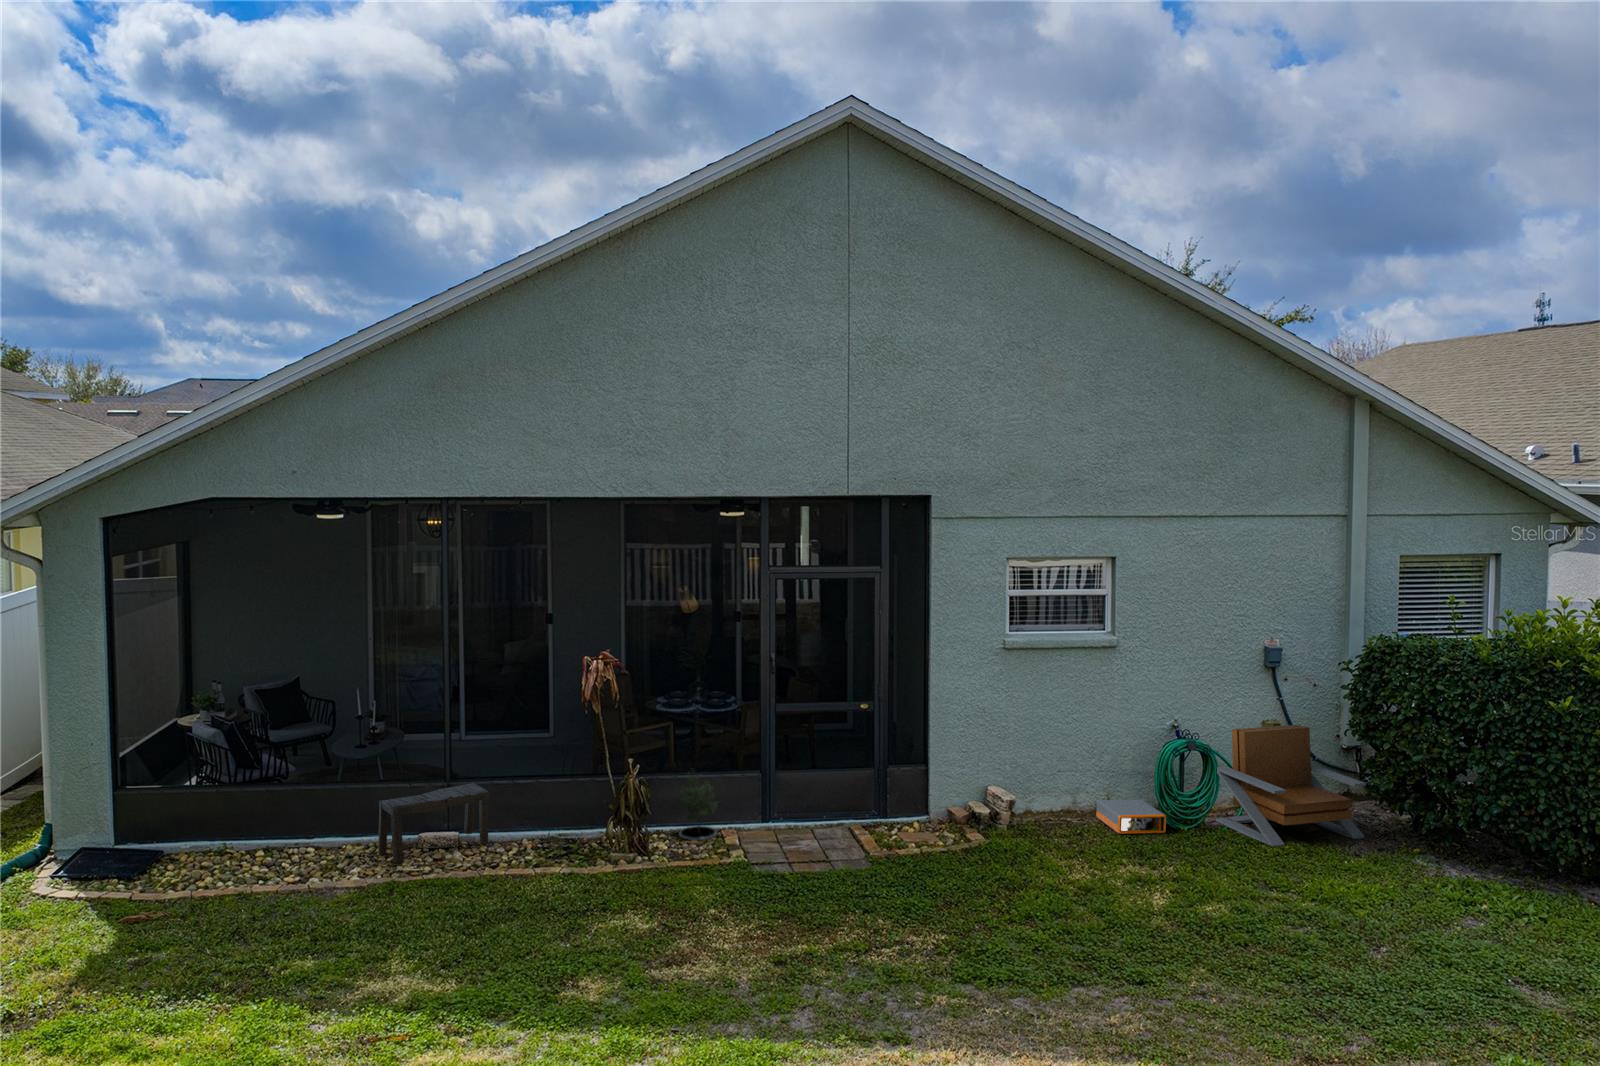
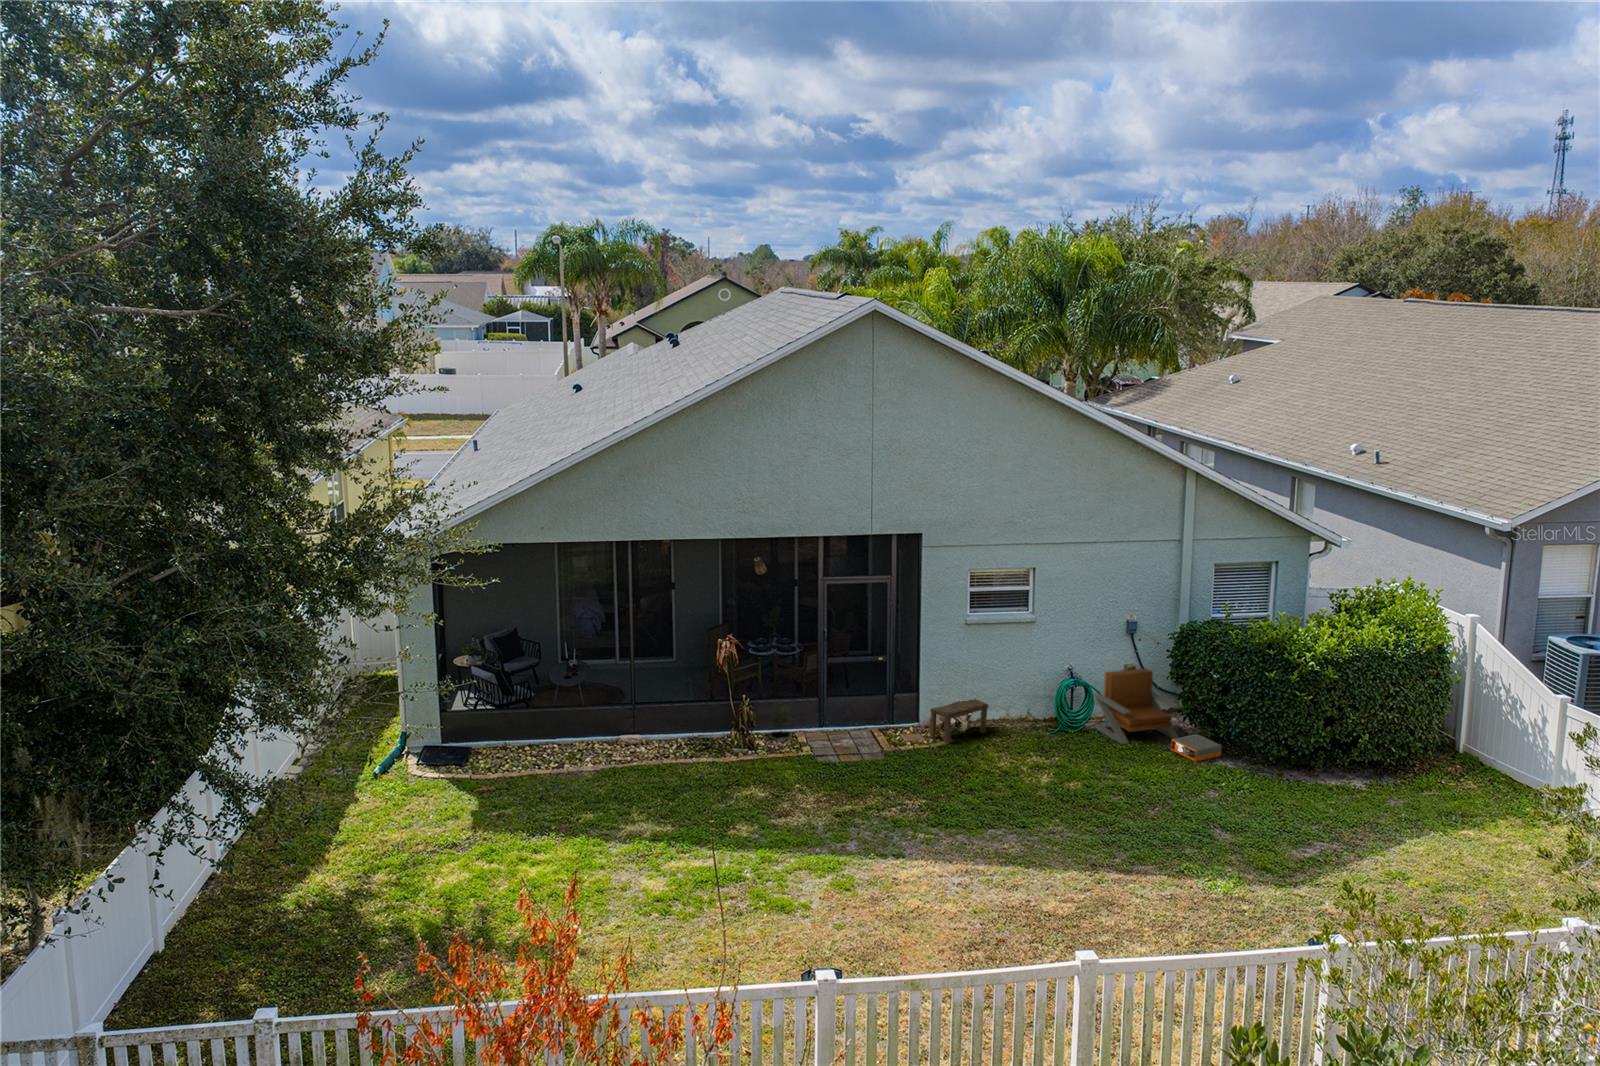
bench: present [378,783,490,864] -> present [930,699,988,744]
storage box: present [1096,799,1166,834] -> present [1171,734,1222,762]

